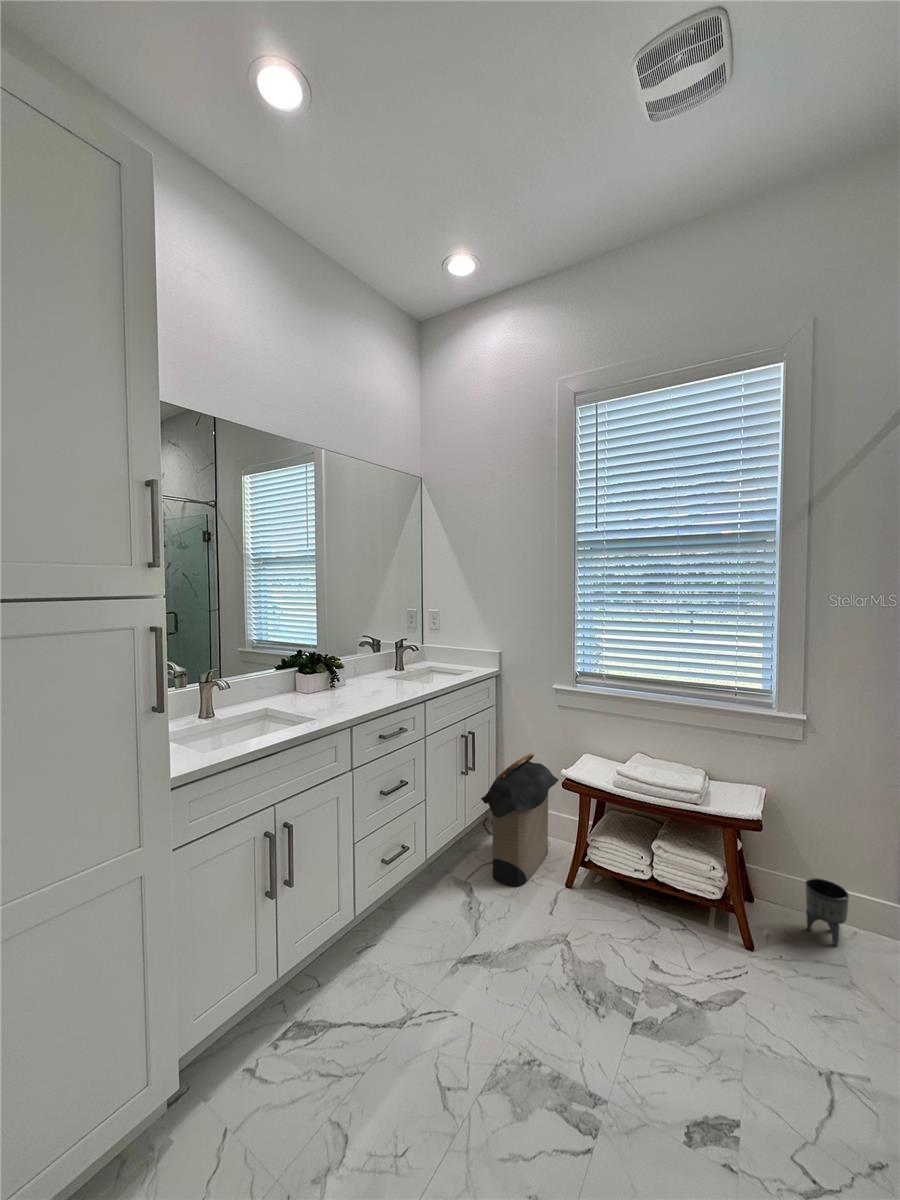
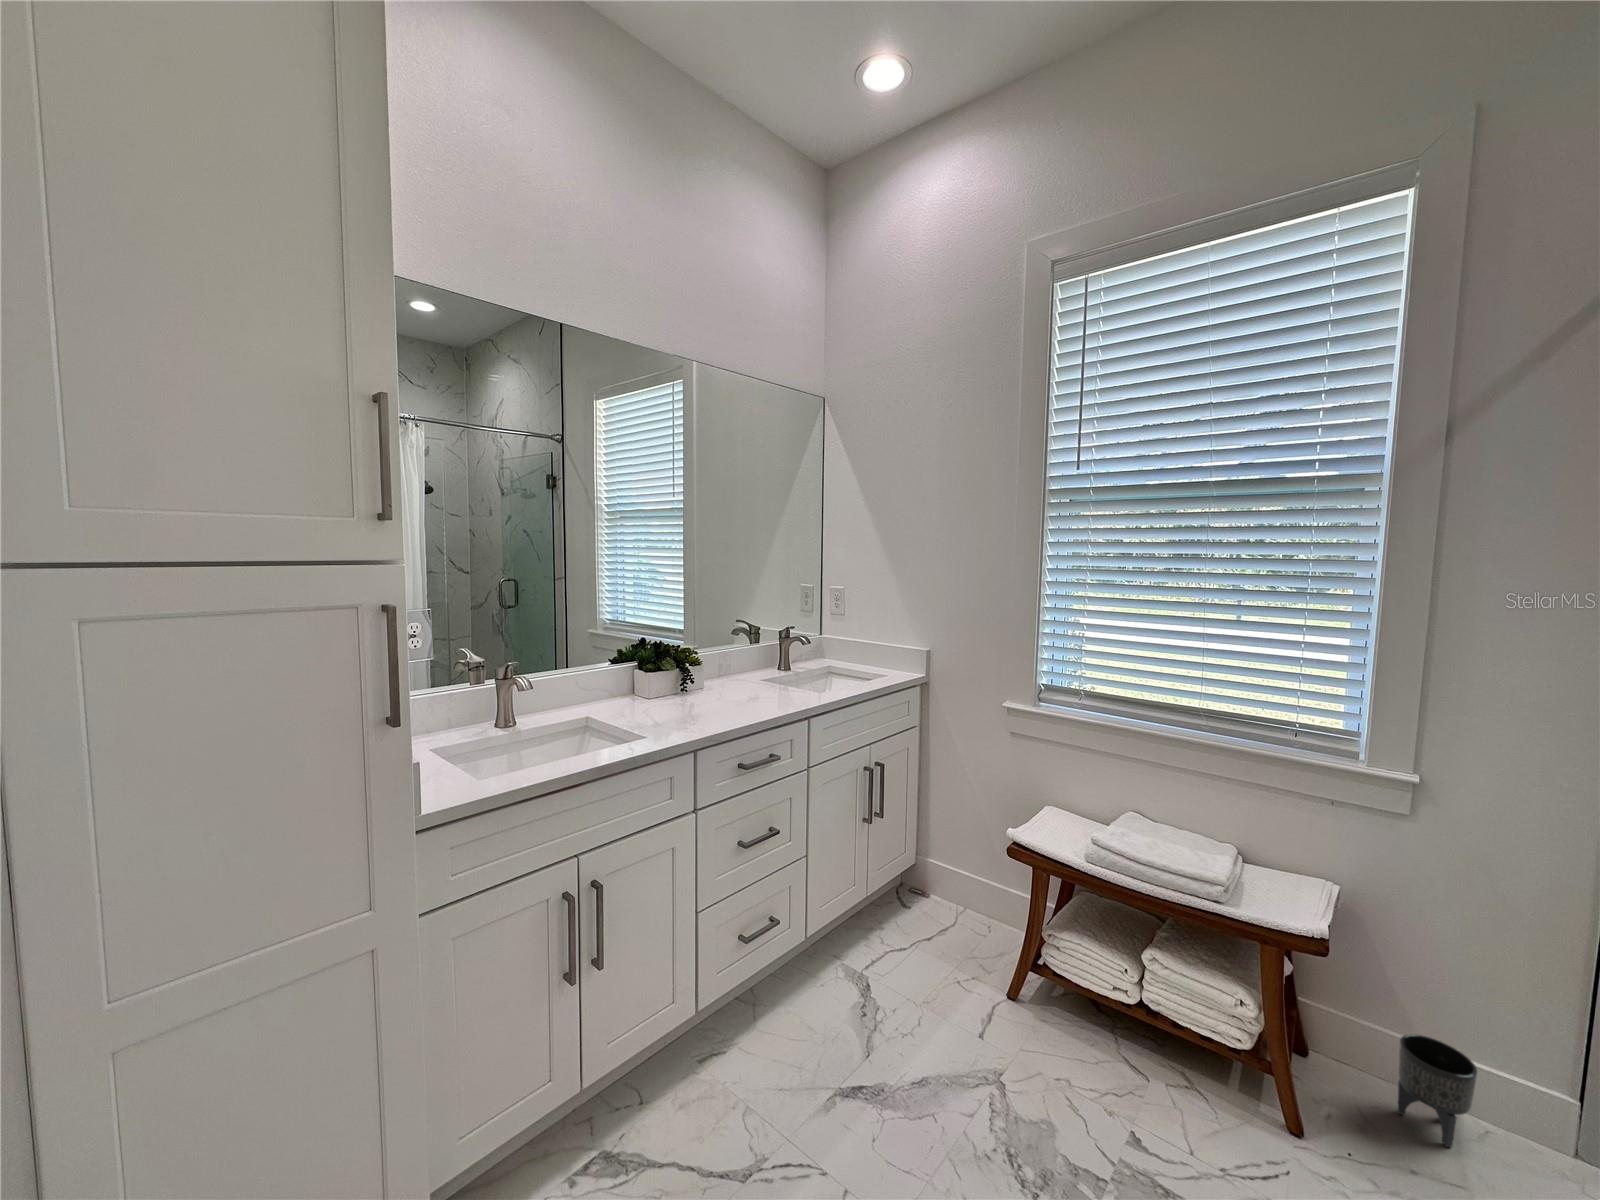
laundry hamper: present [481,754,559,887] -> none [886,801,1007,989]

